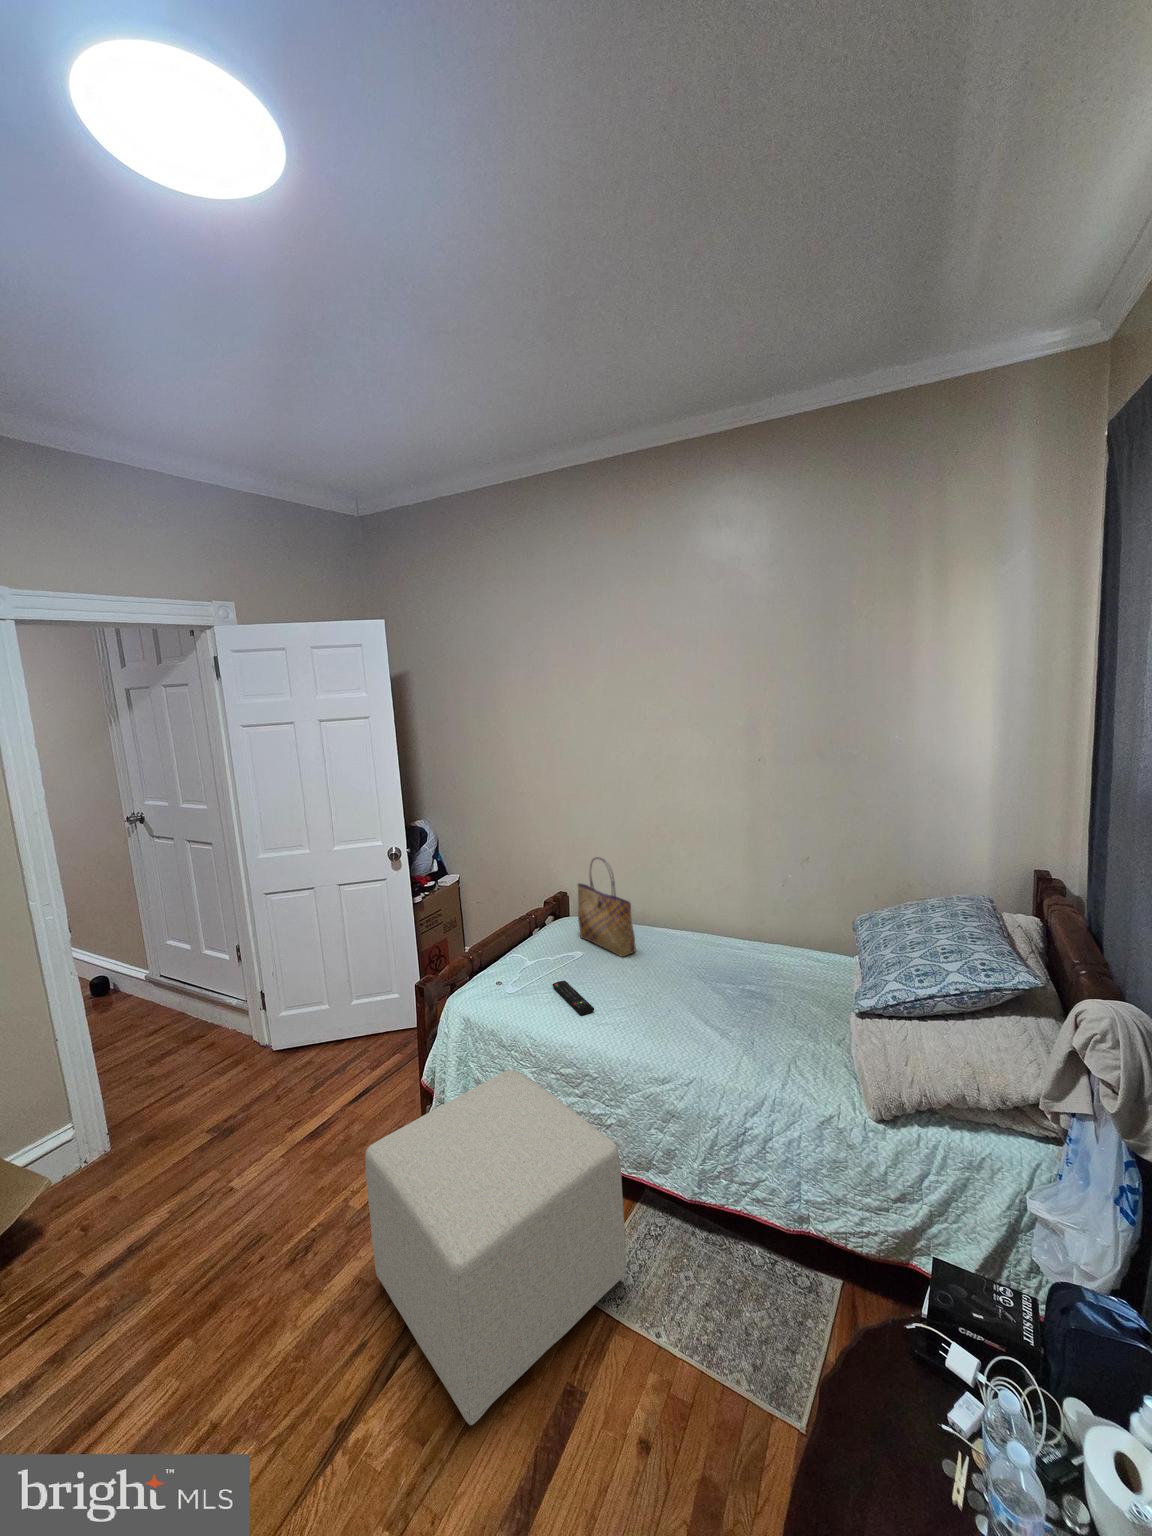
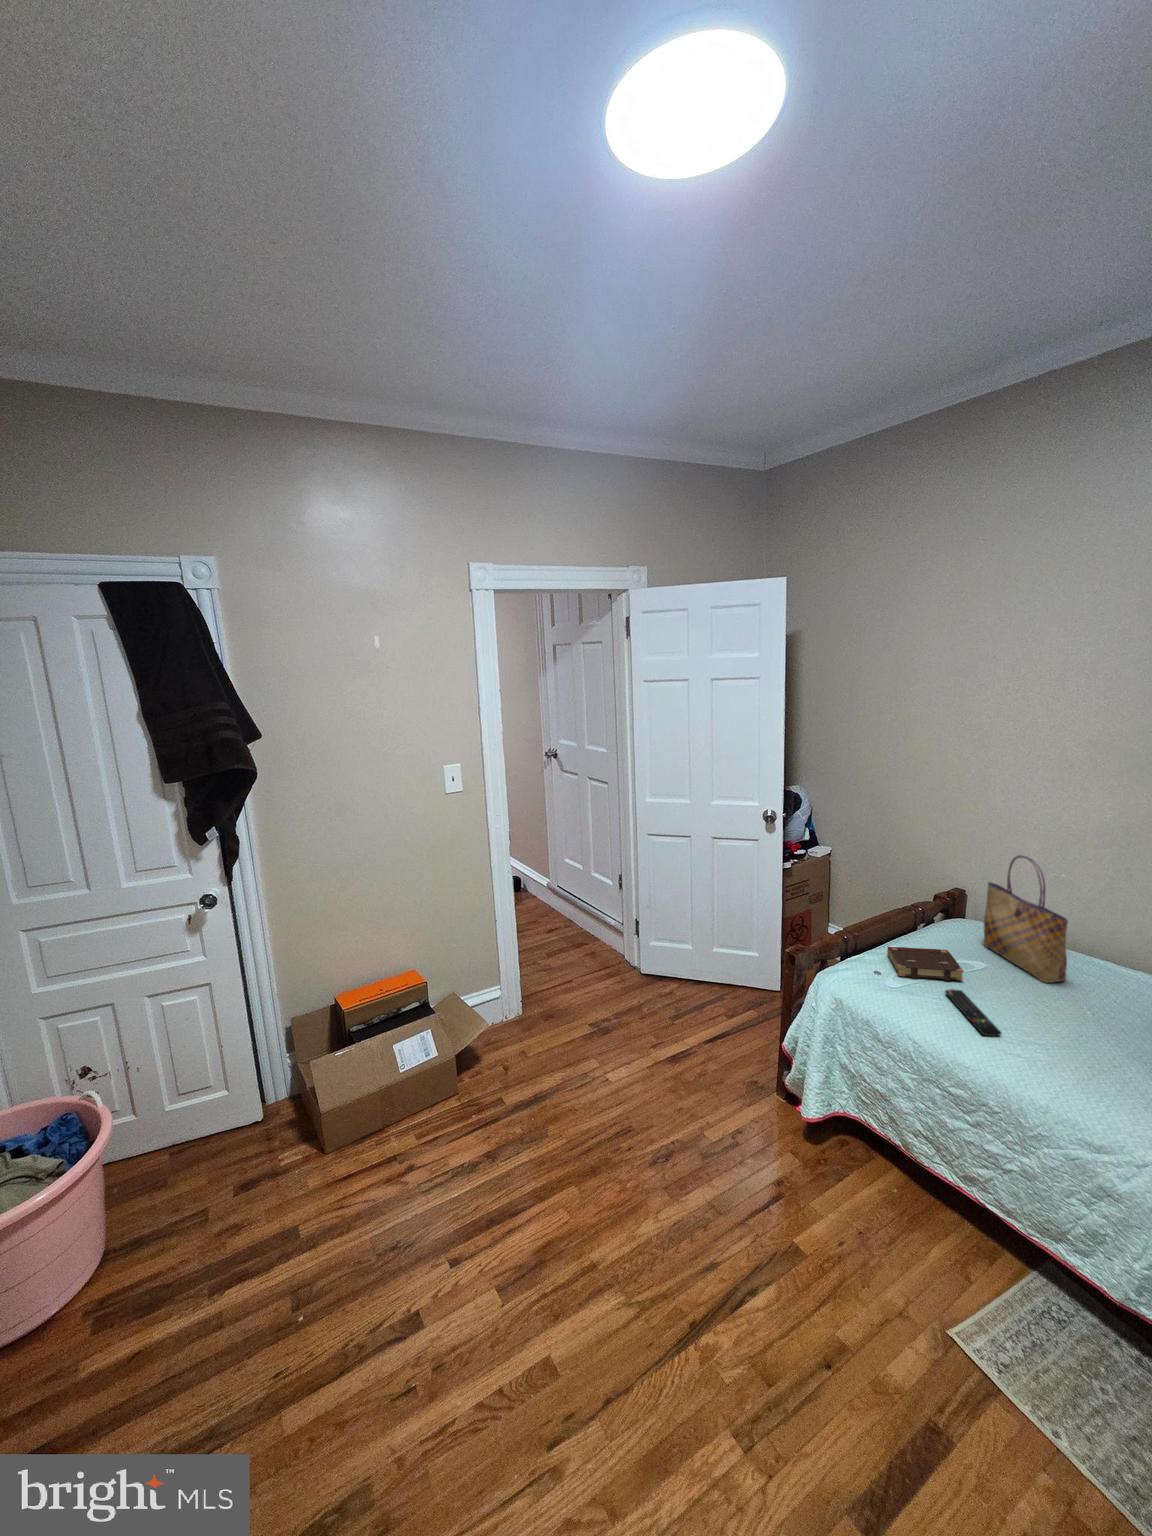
book: none [507,948,566,982] -> present [887,947,964,981]
ottoman: present [365,1070,626,1425] -> none [729,1066,1024,1389]

